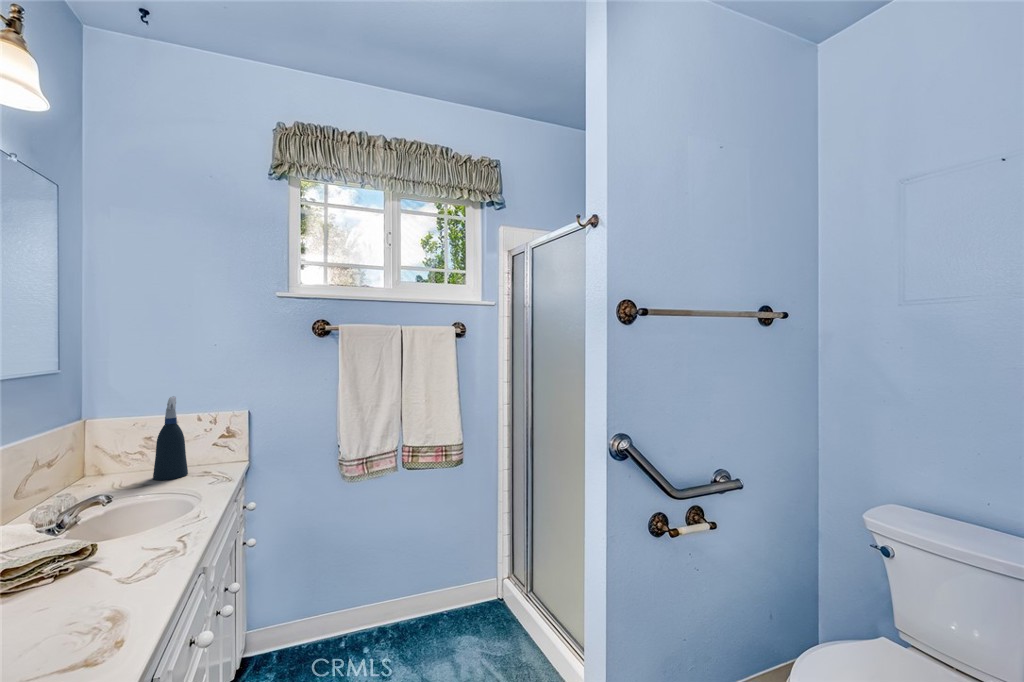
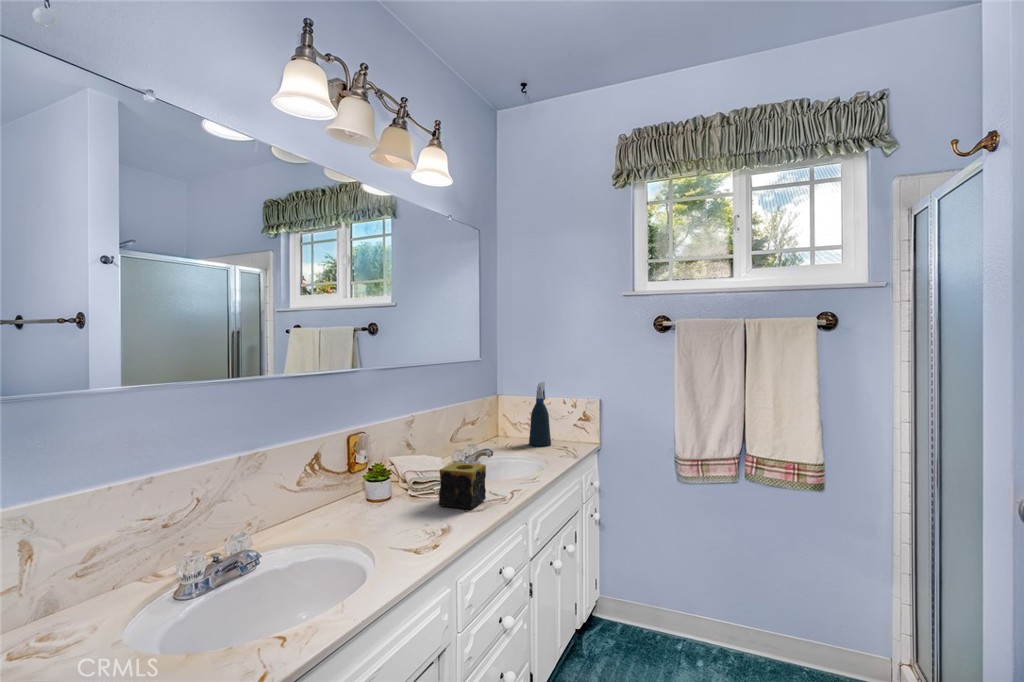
candle: none [62,525,148,612] -> present [439,462,486,509]

